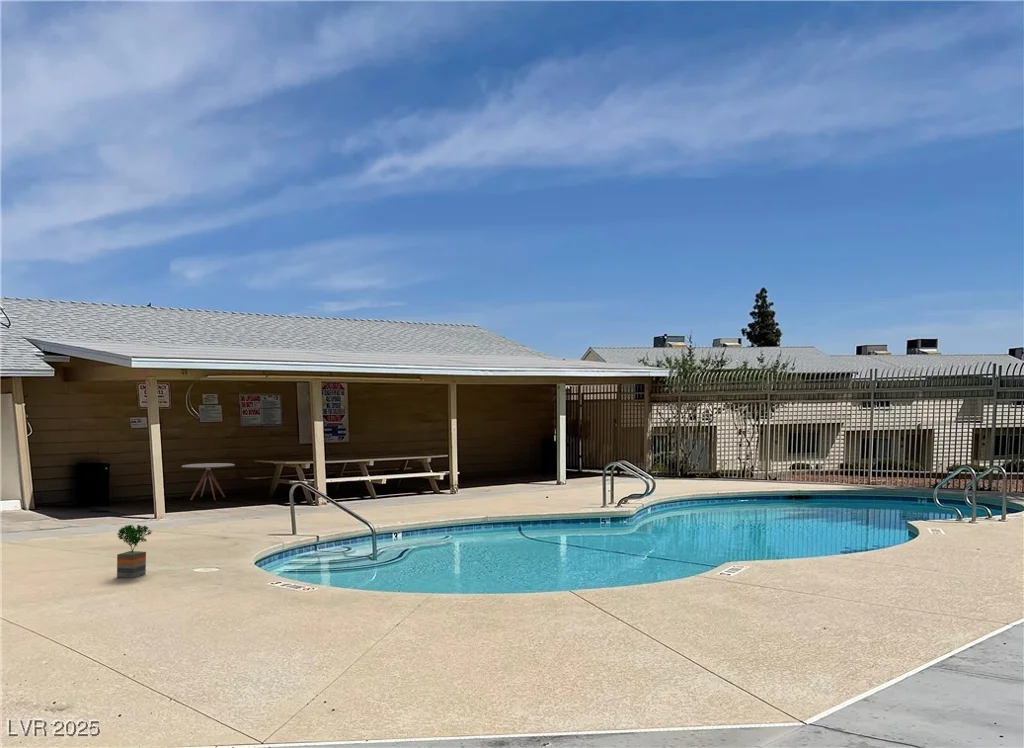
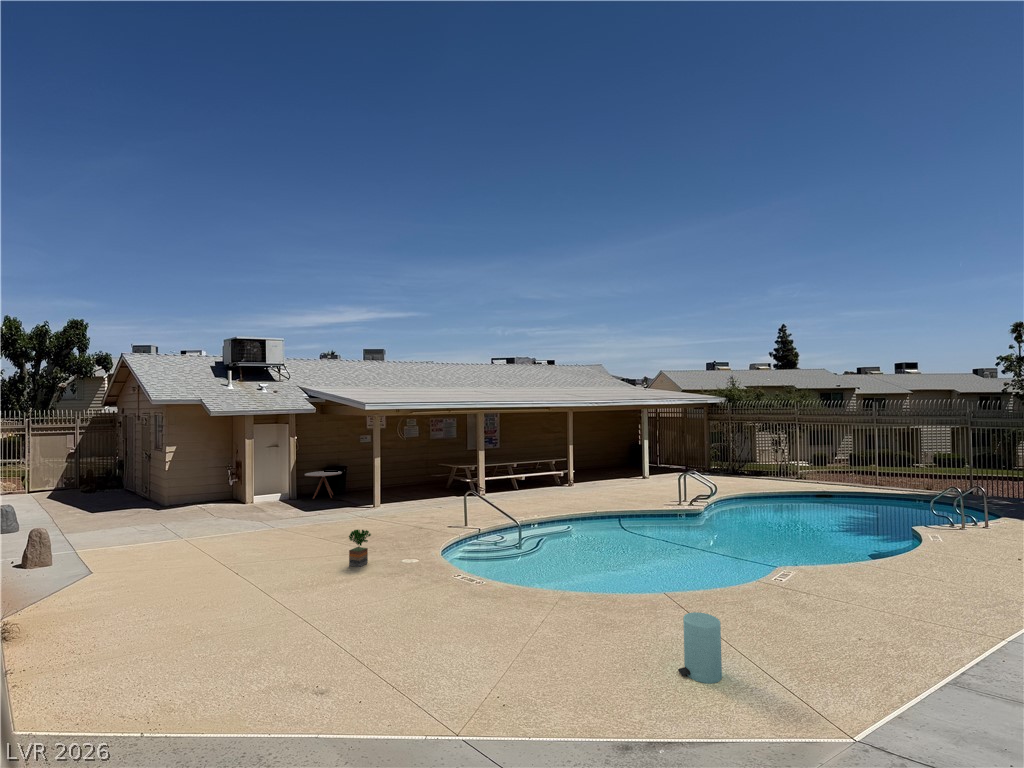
round table: present [182,463,235,500] -> present [305,471,342,499]
trash can: none [560,576,610,652] -> present [678,612,722,684]

